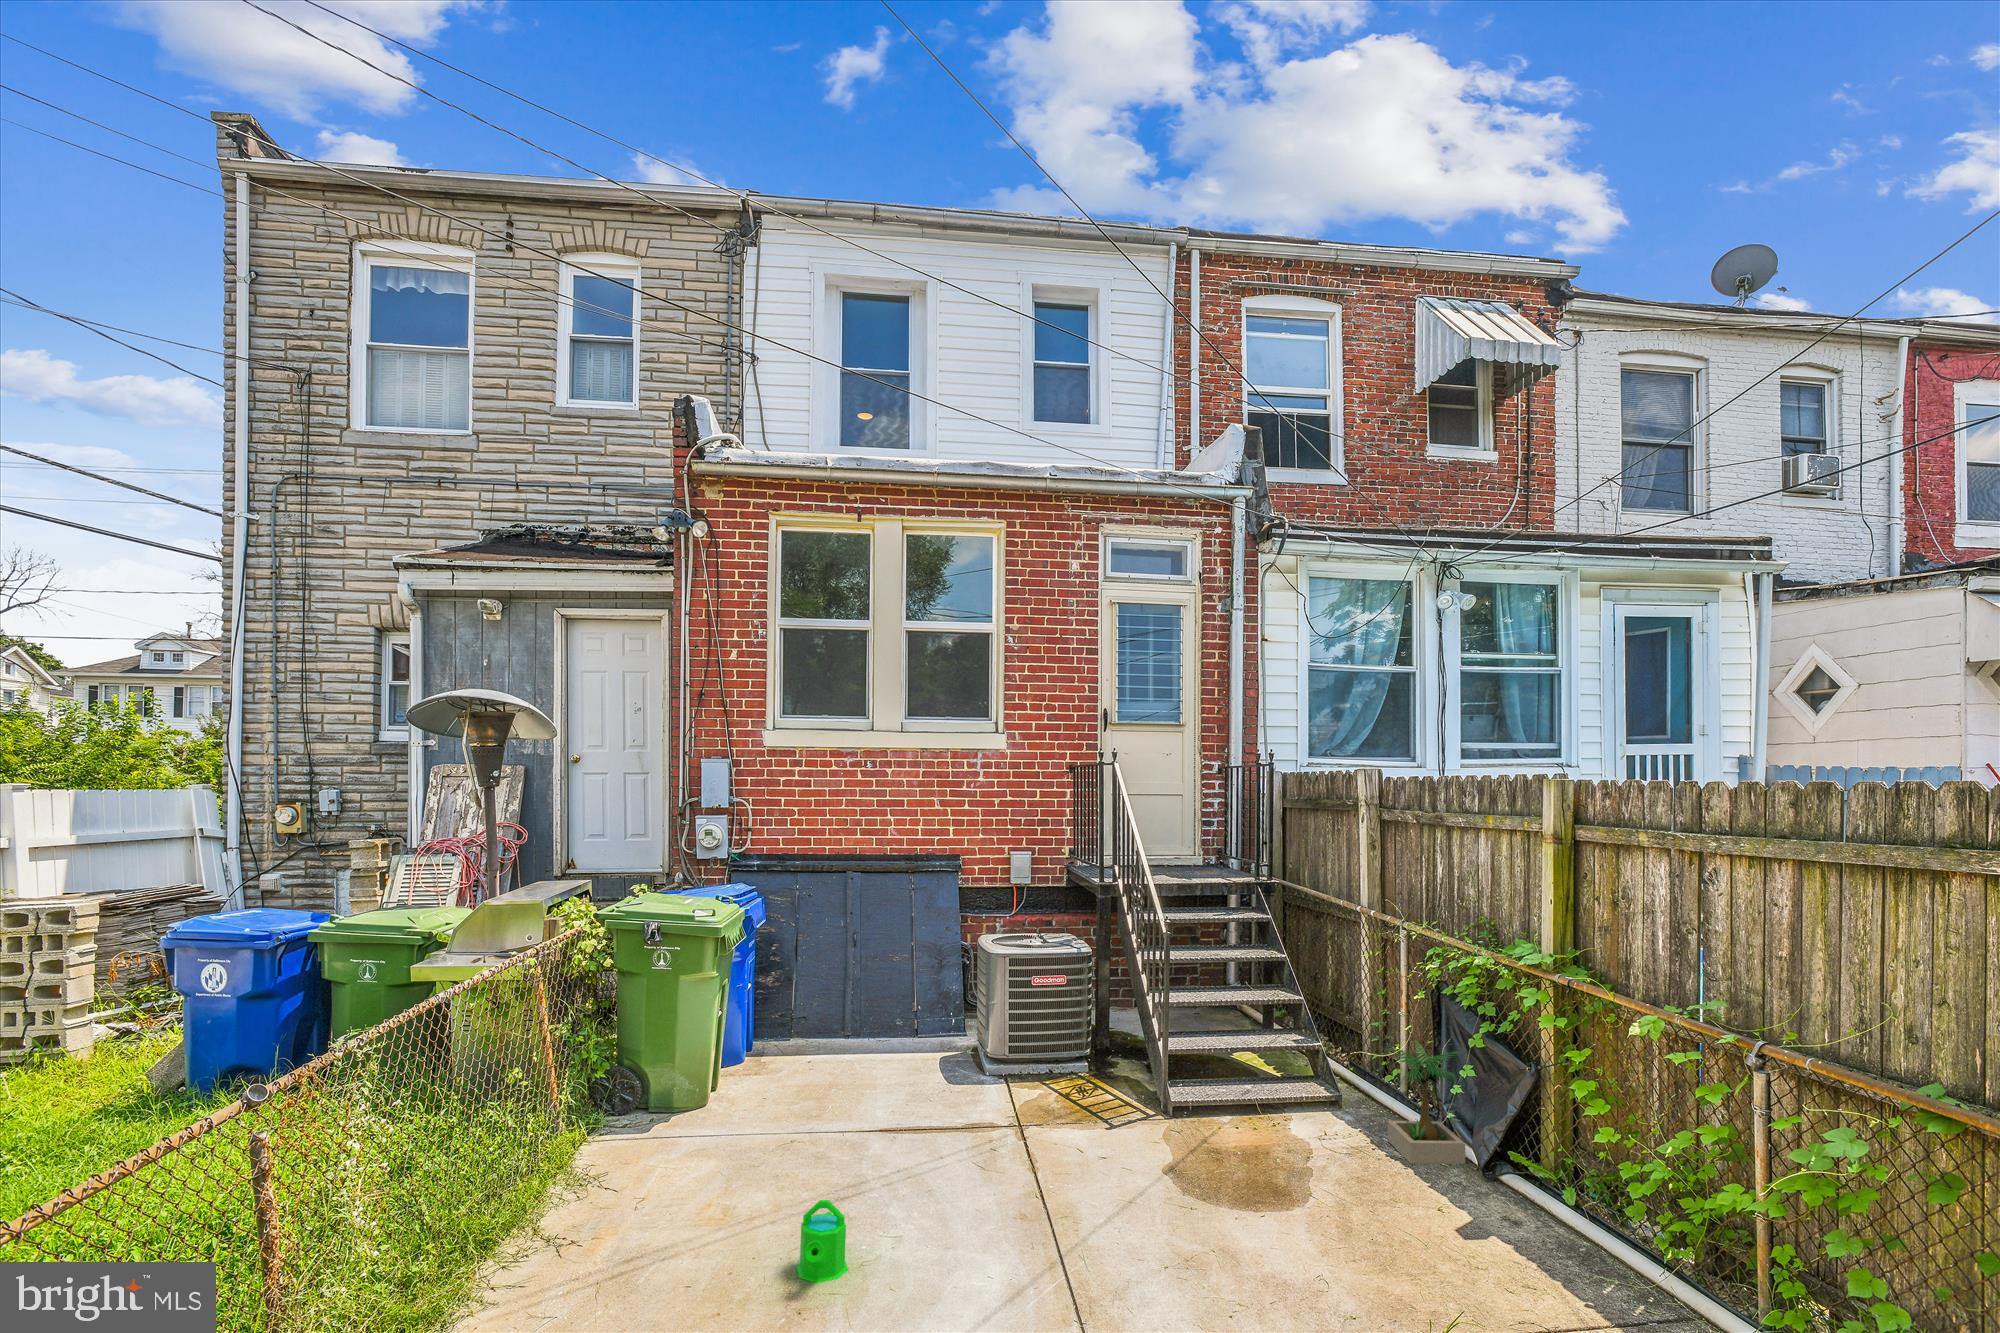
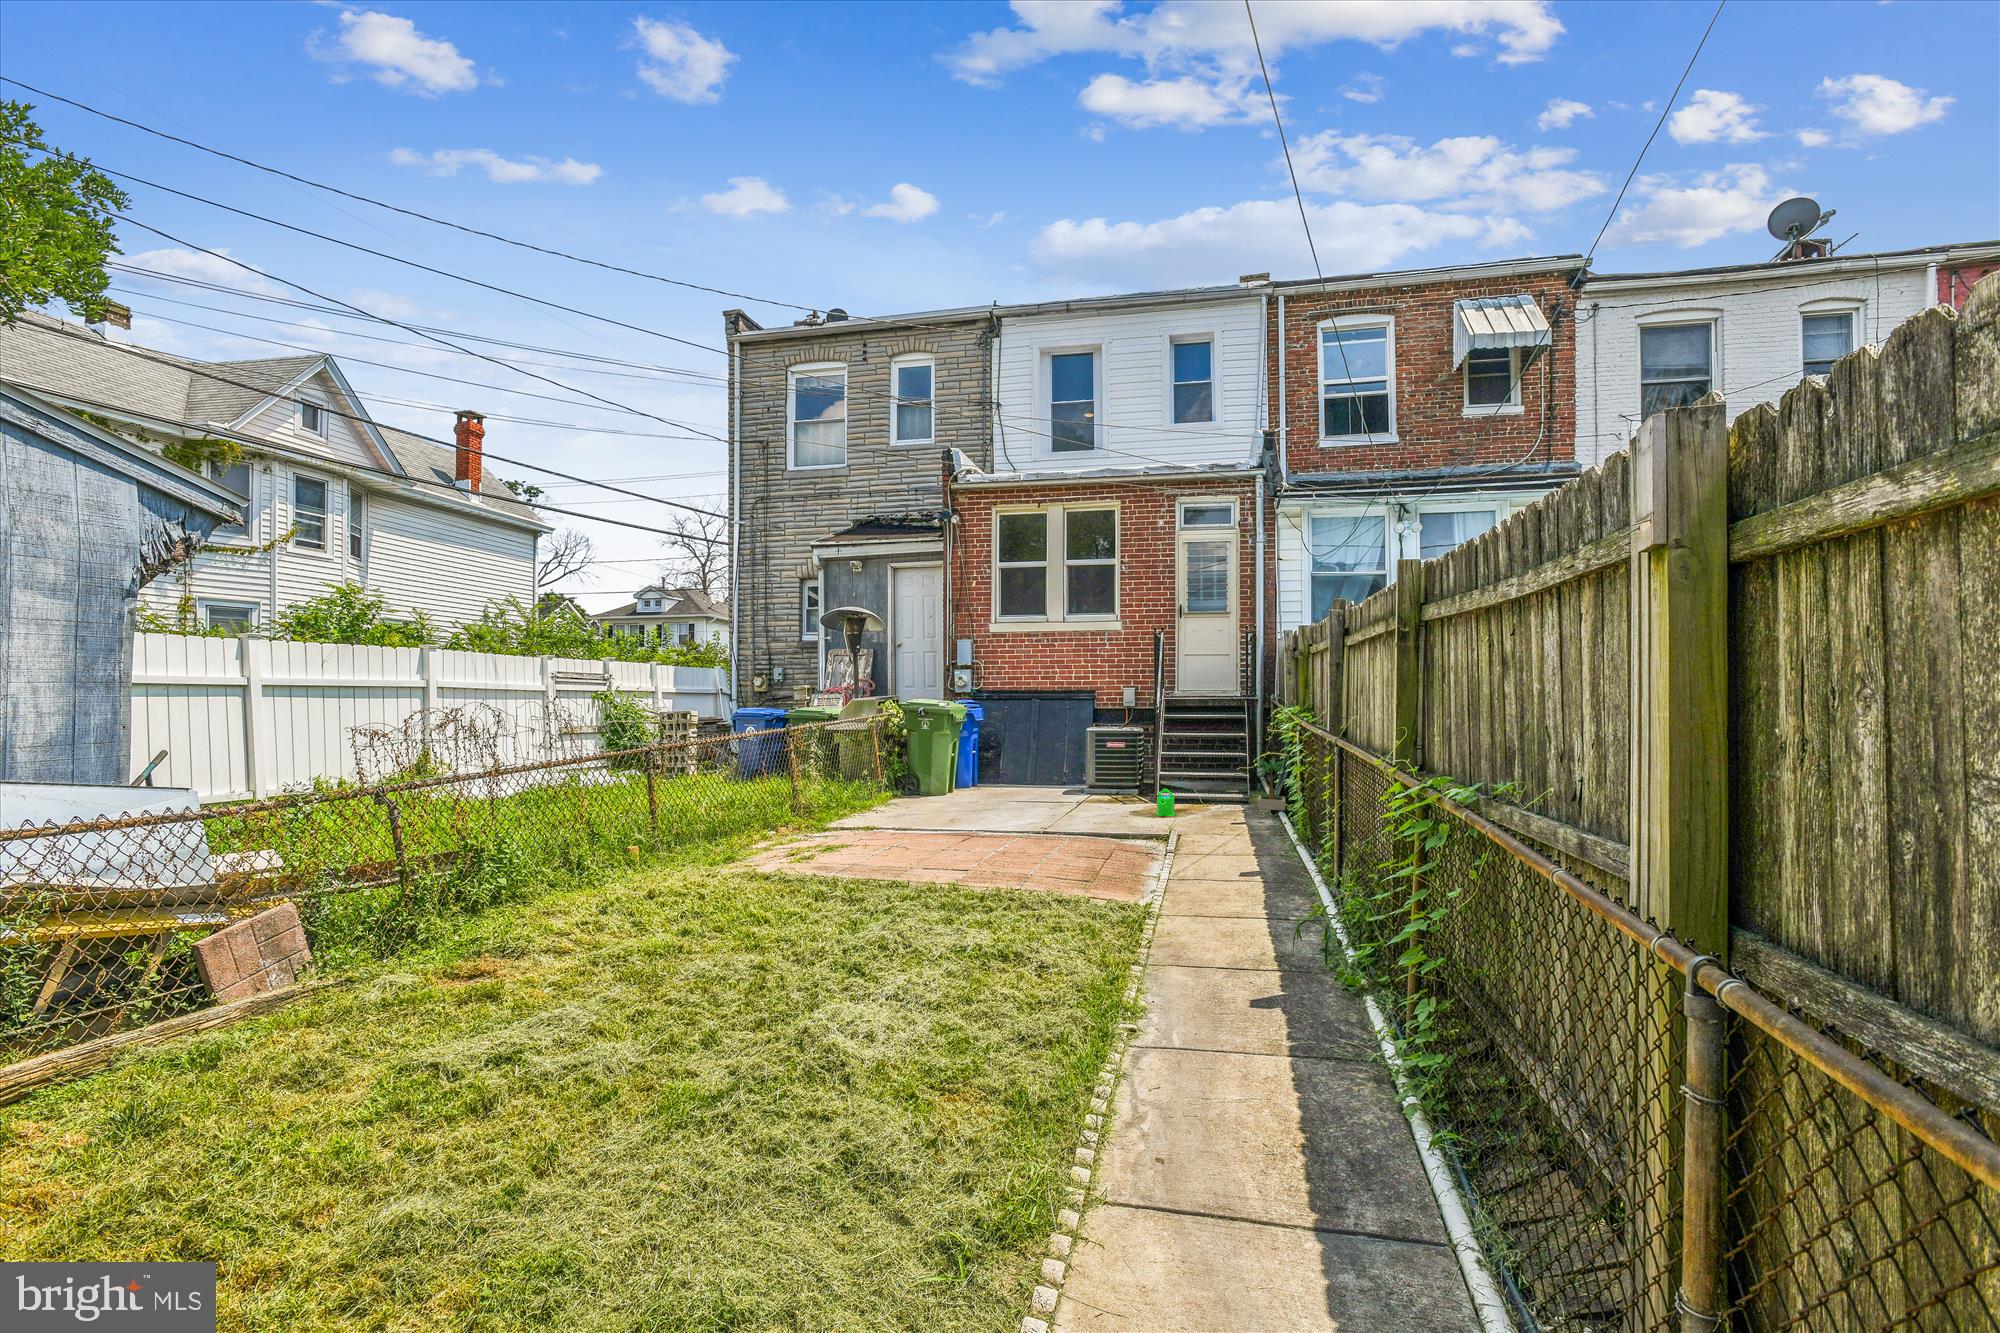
watering can: present [796,1200,848,1283] -> present [1156,789,1175,816]

